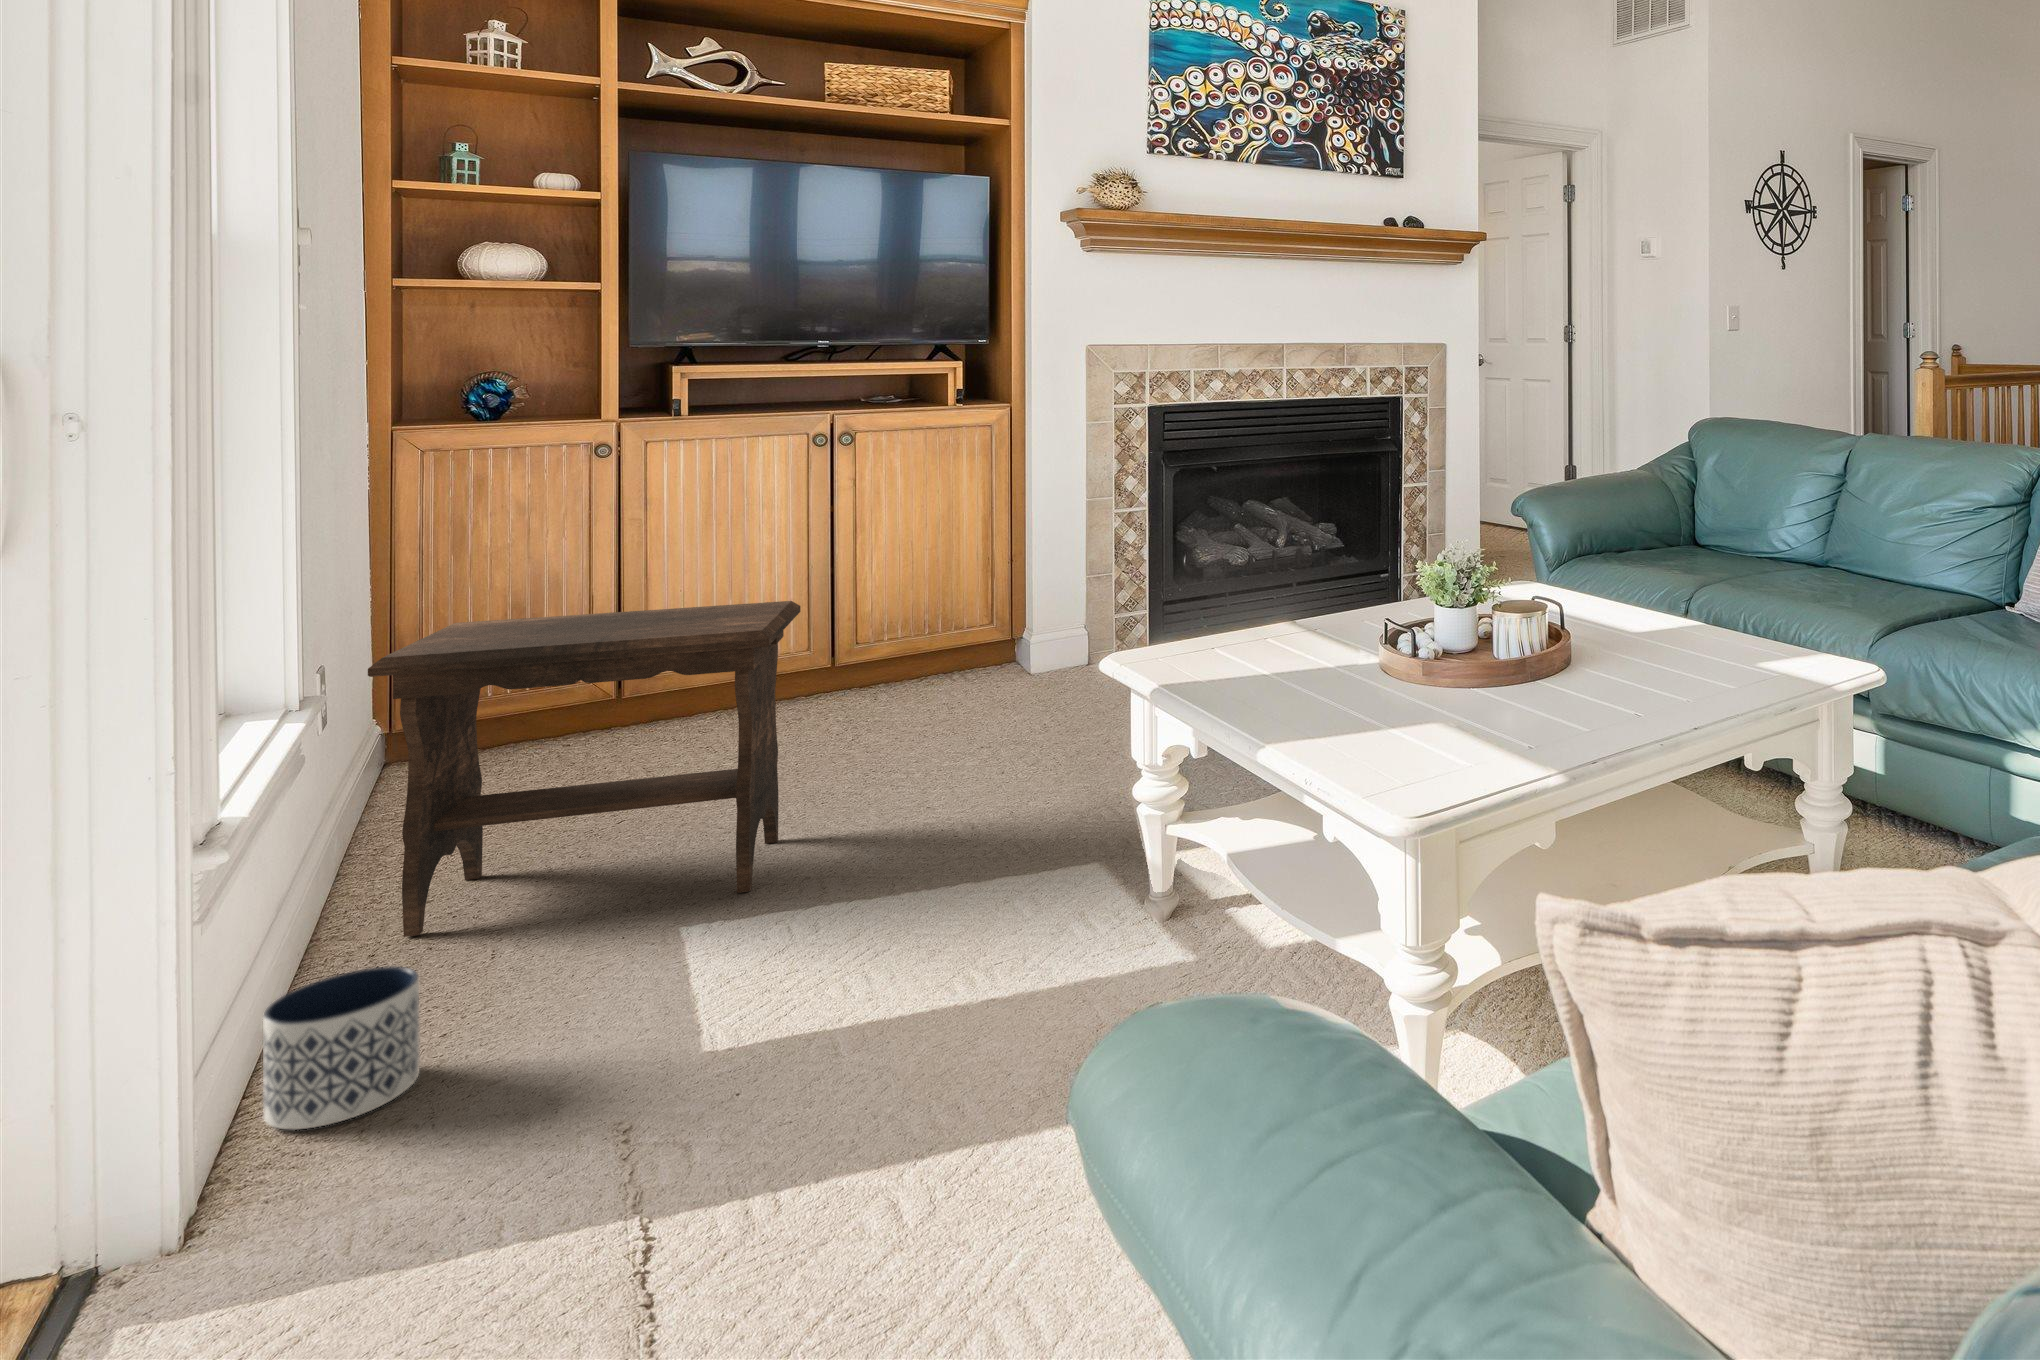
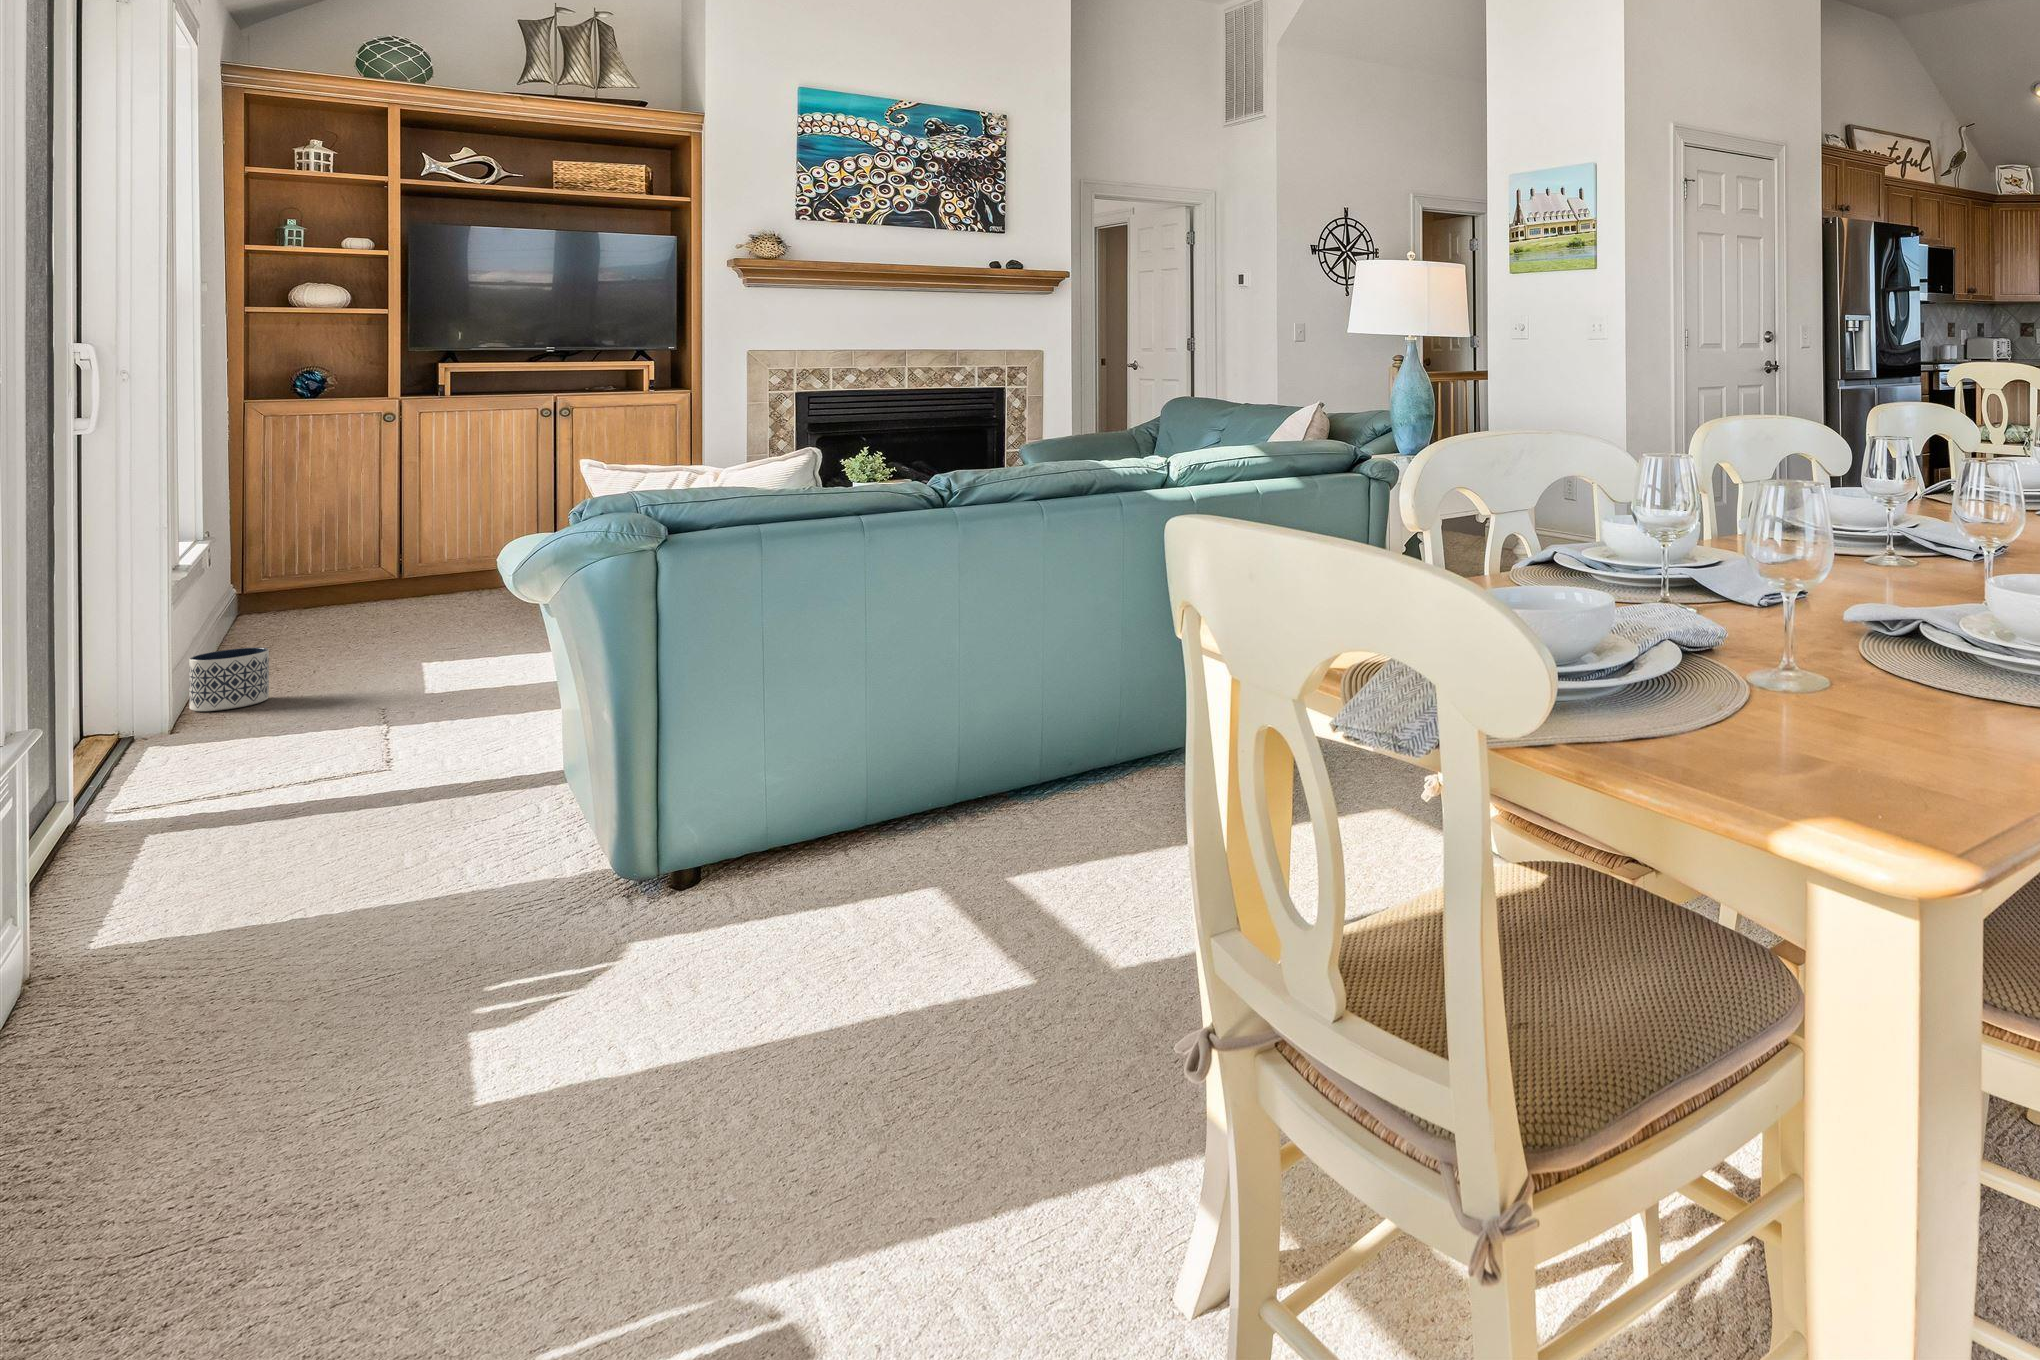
footstool: present [368,601,800,937] -> none [237,495,504,667]

